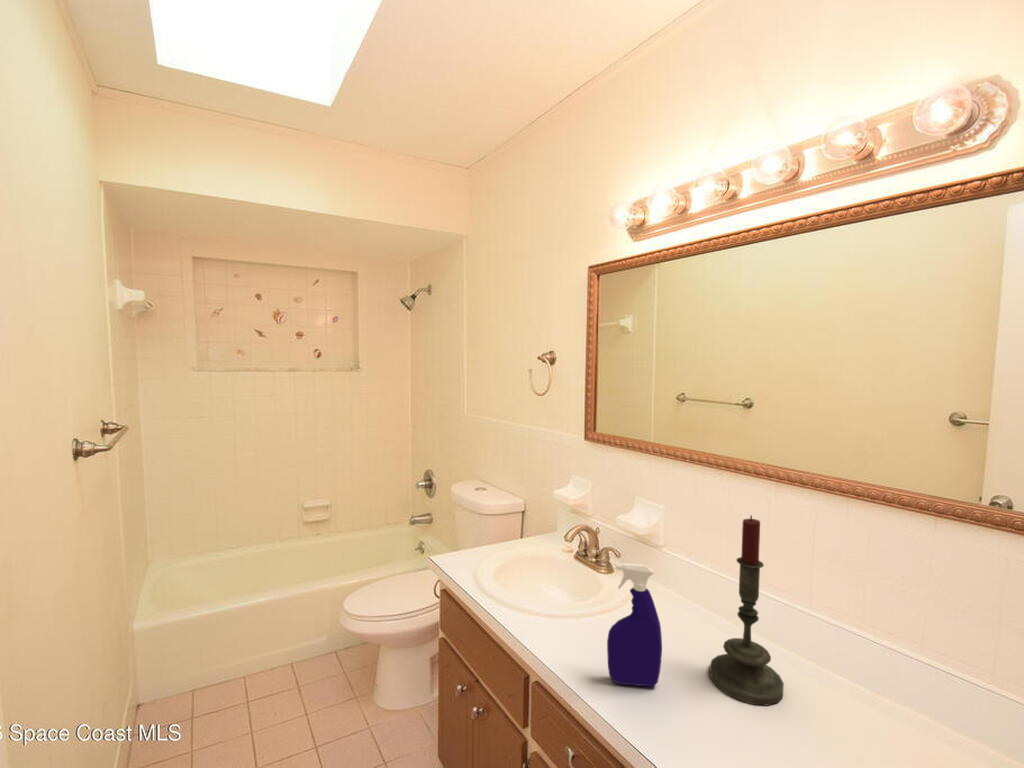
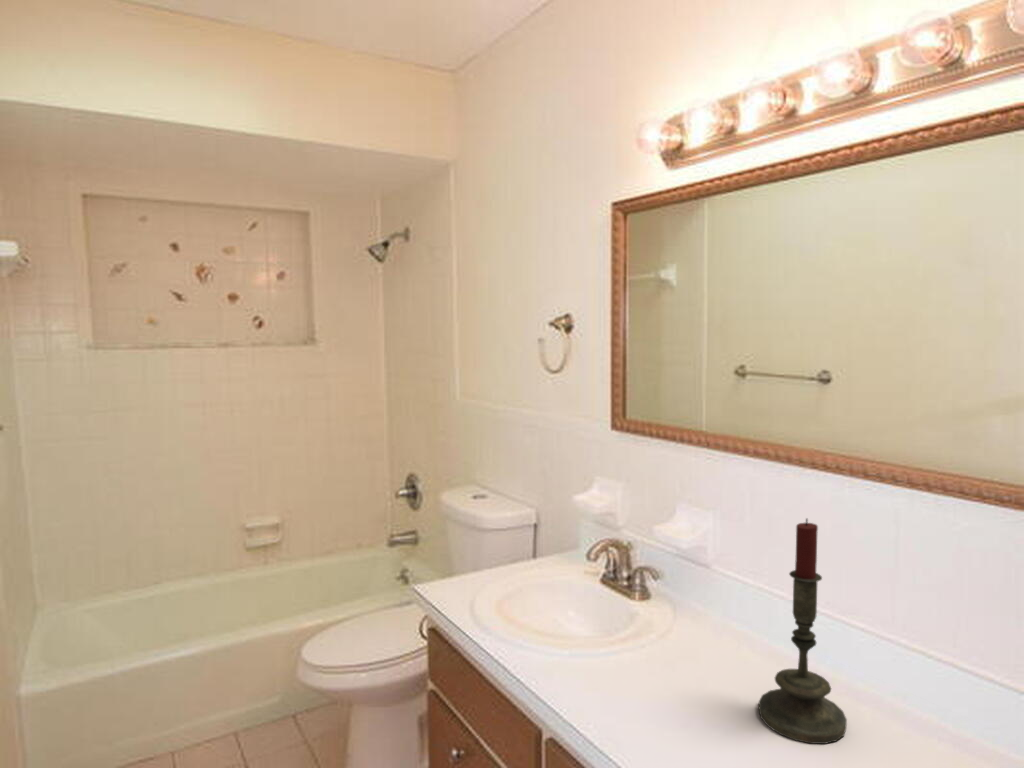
spray bottle: present [607,563,662,686] -> none [631,579,698,725]

